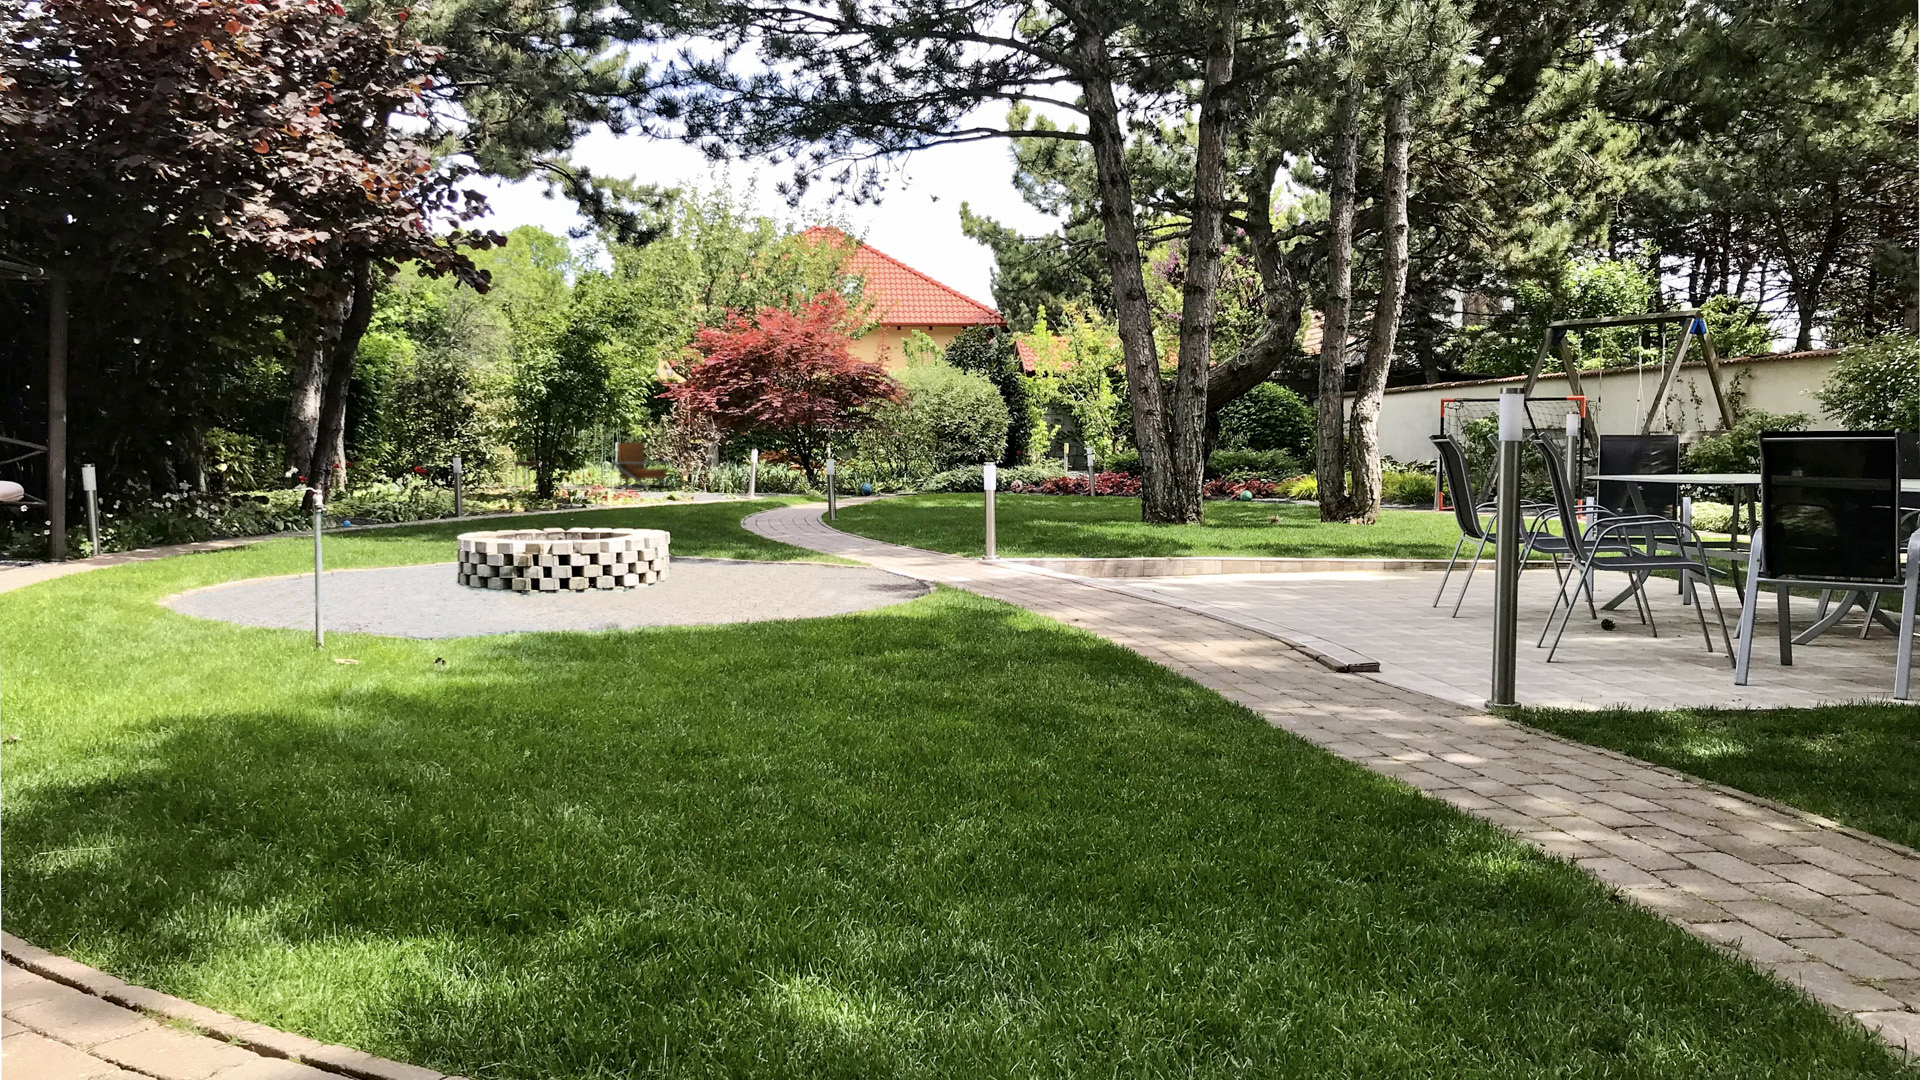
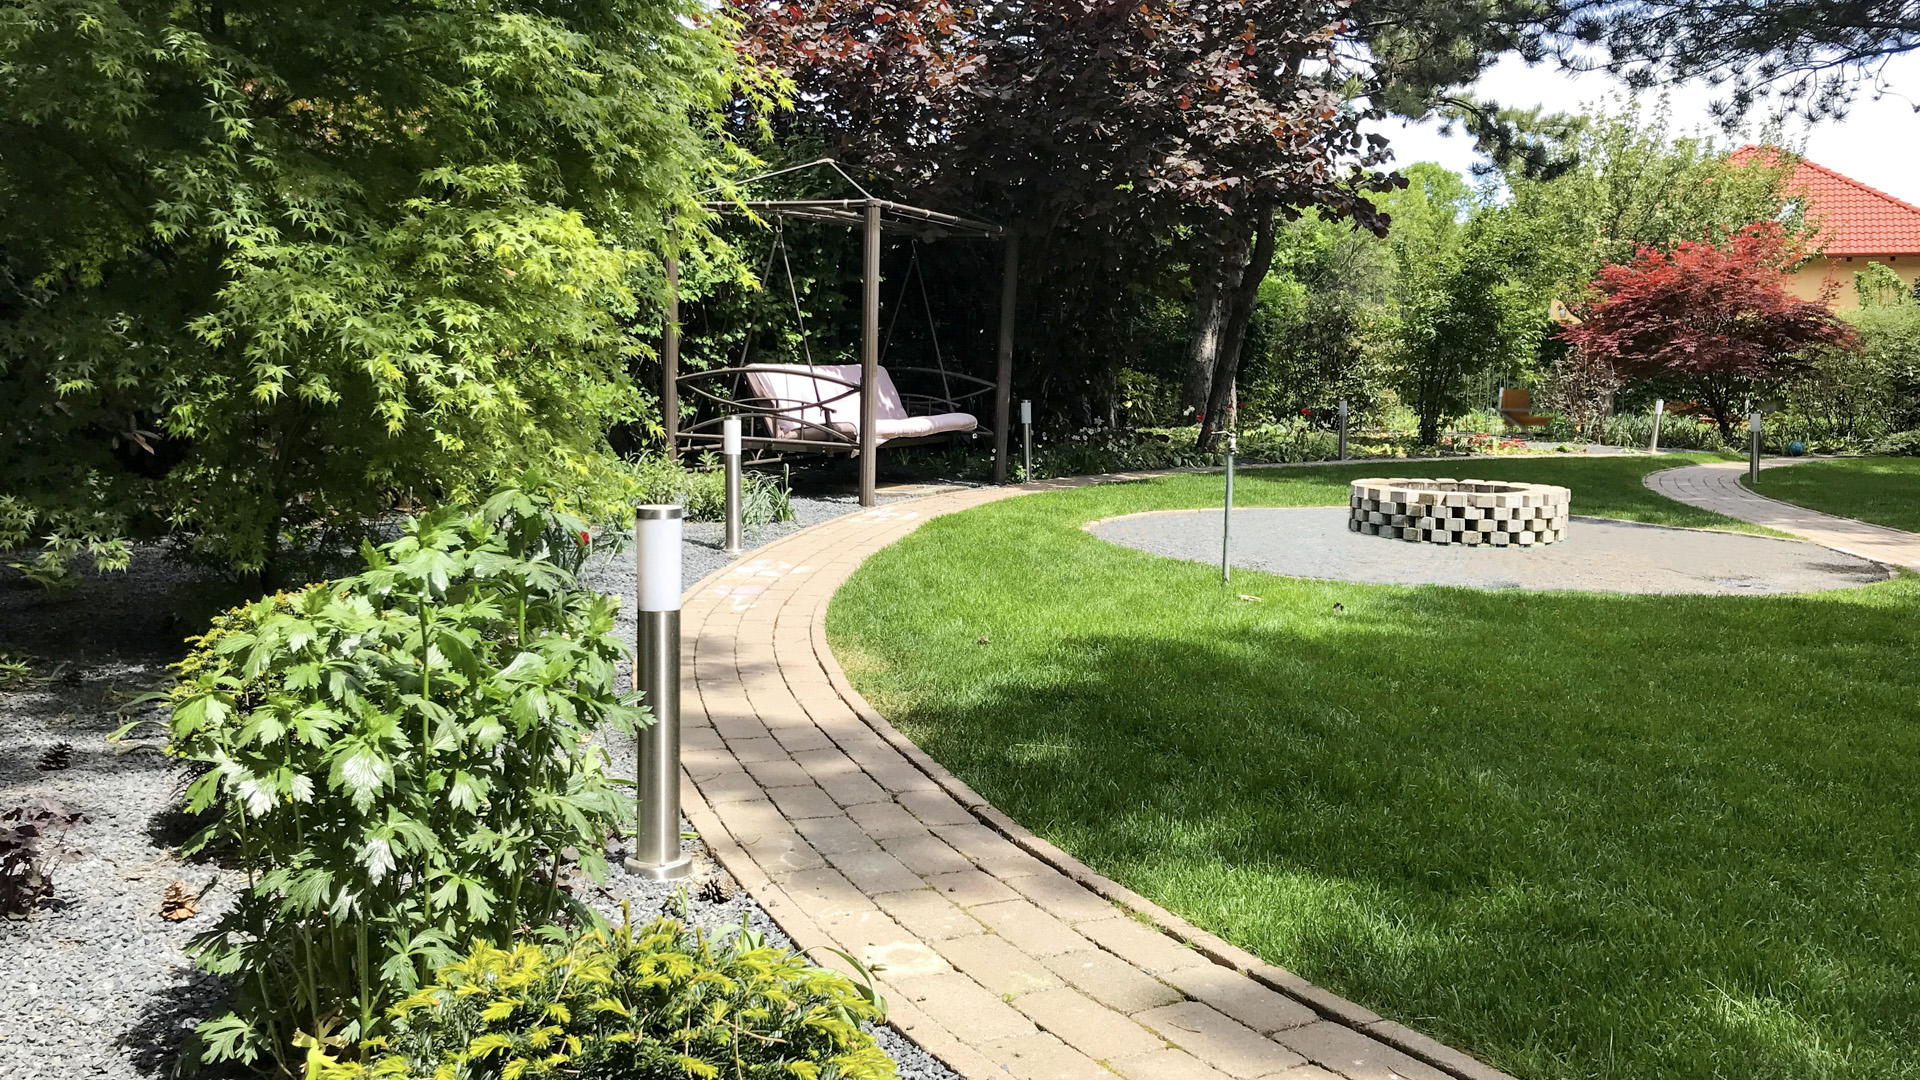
side table: present [514,461,539,500] -> none [1397,405,1424,448]

